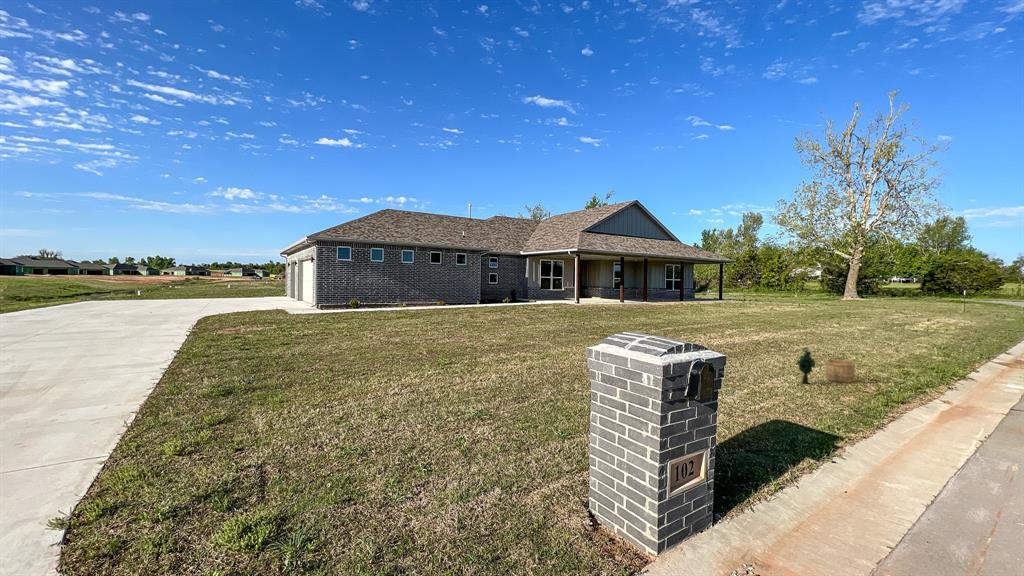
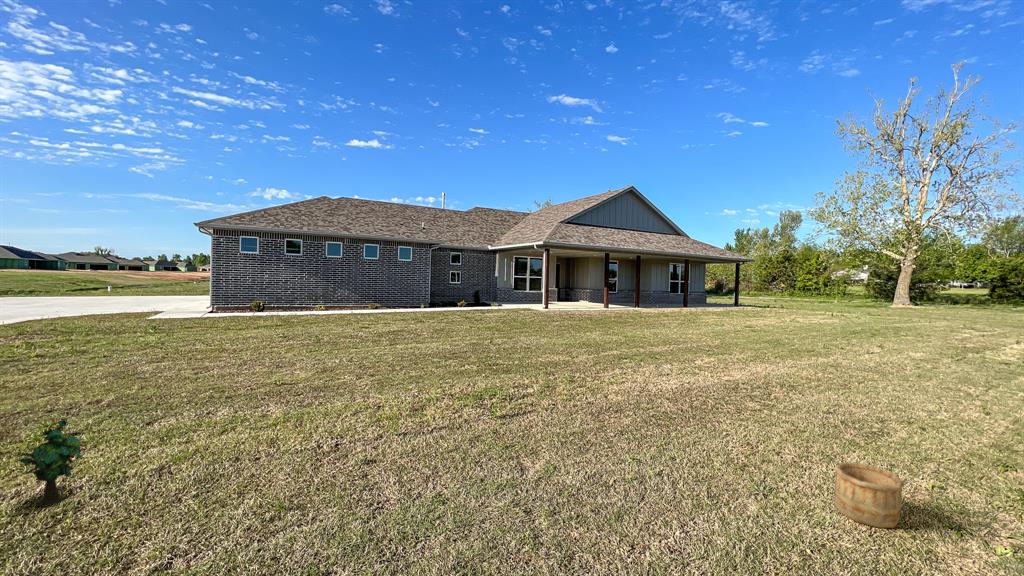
decorative plant: present [797,348,815,384] -> present [18,420,84,506]

